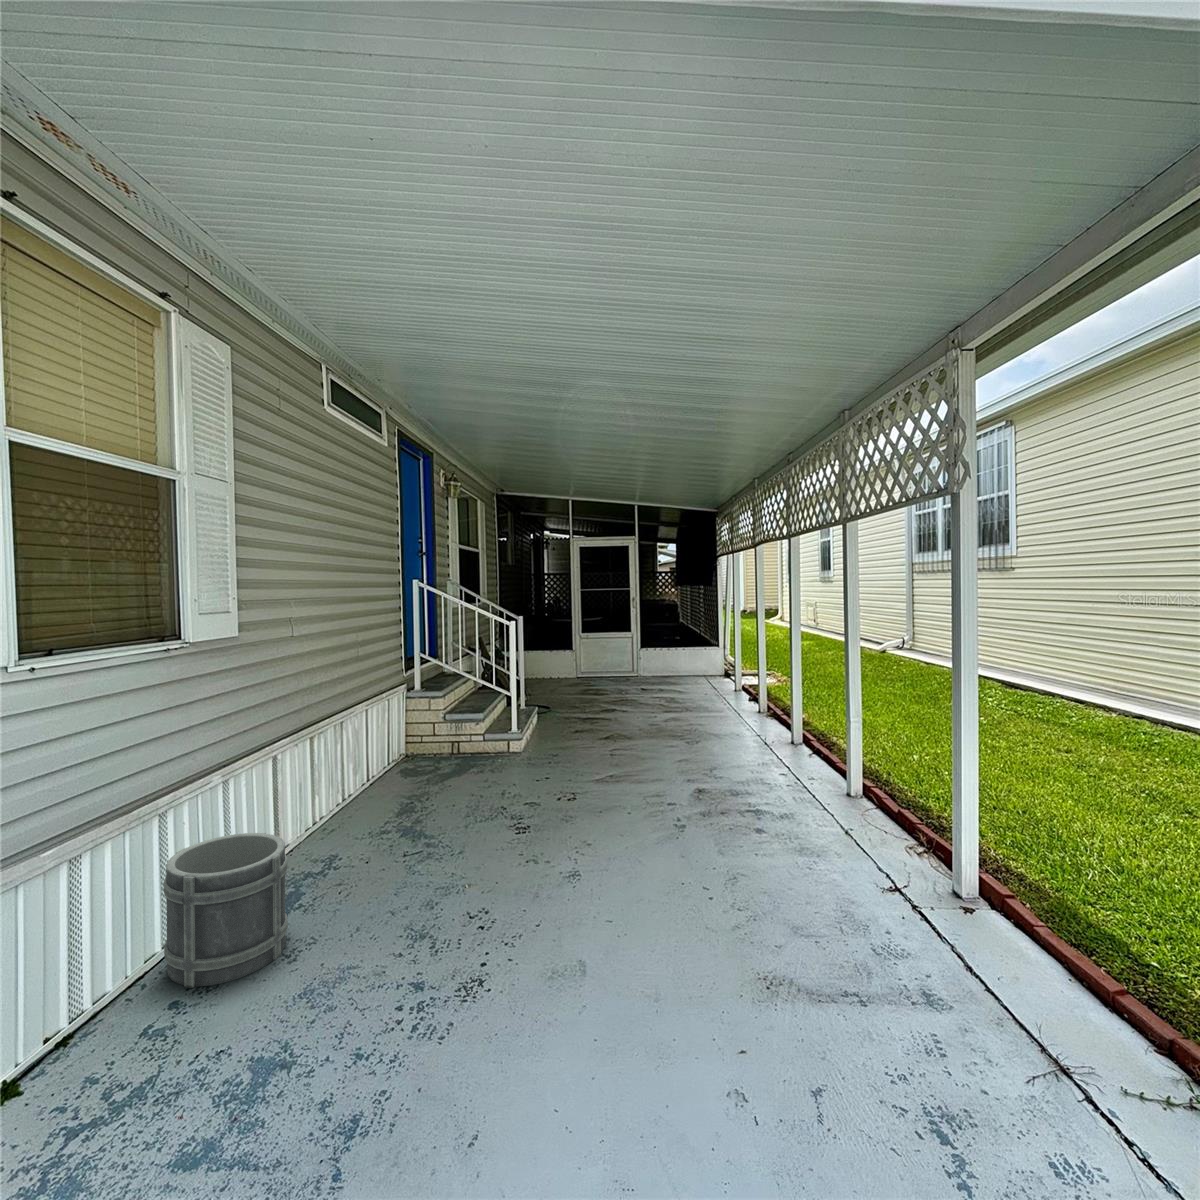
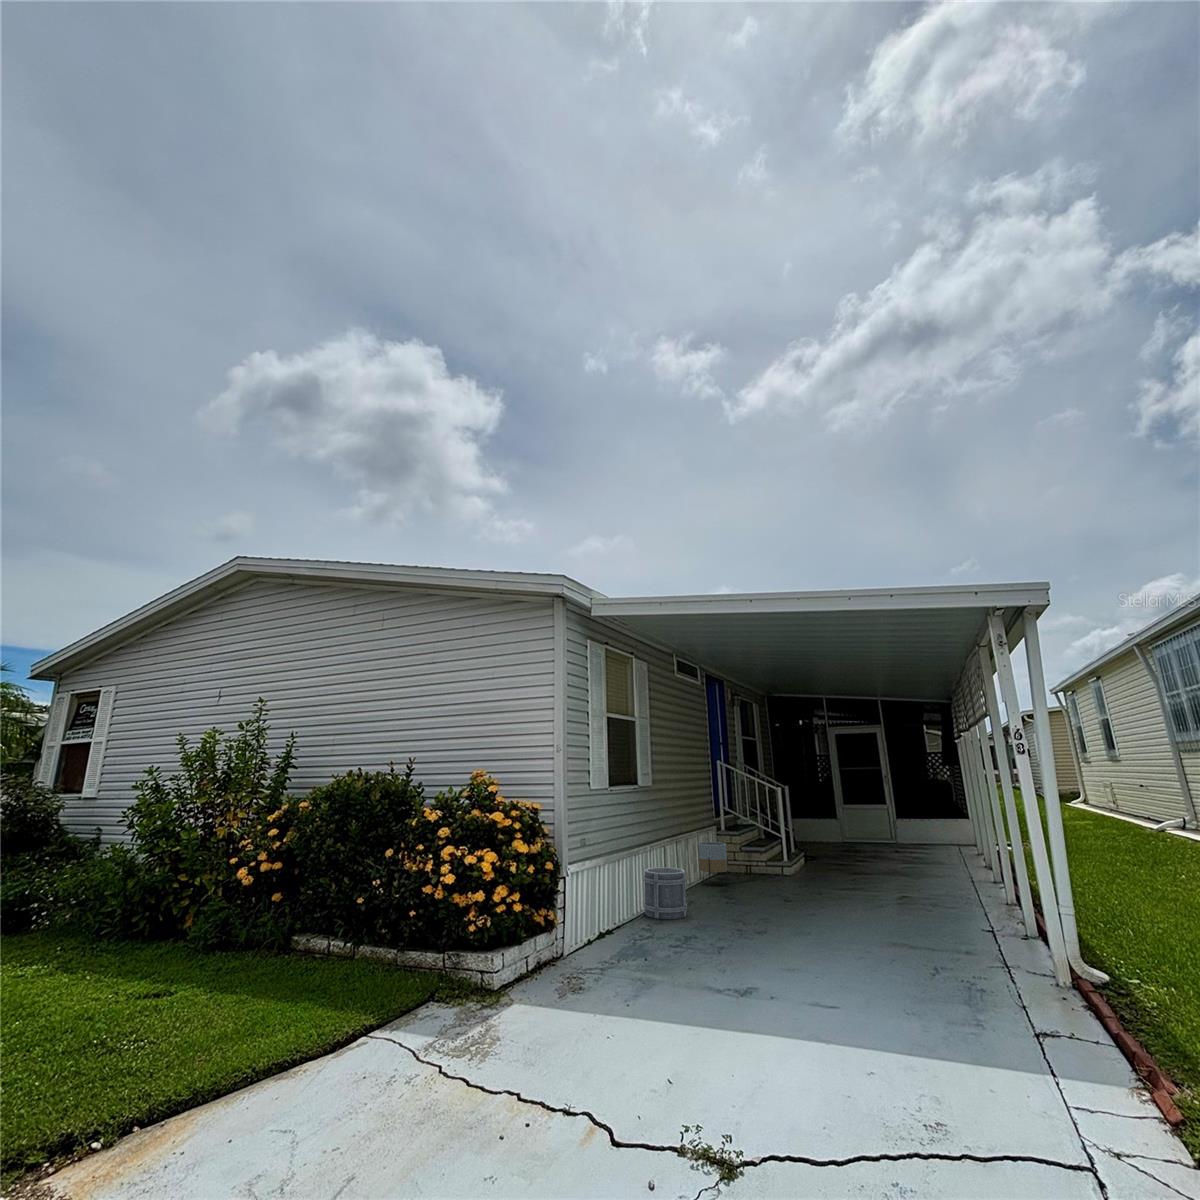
planter: none [363,720,417,803] -> present [698,842,729,885]

